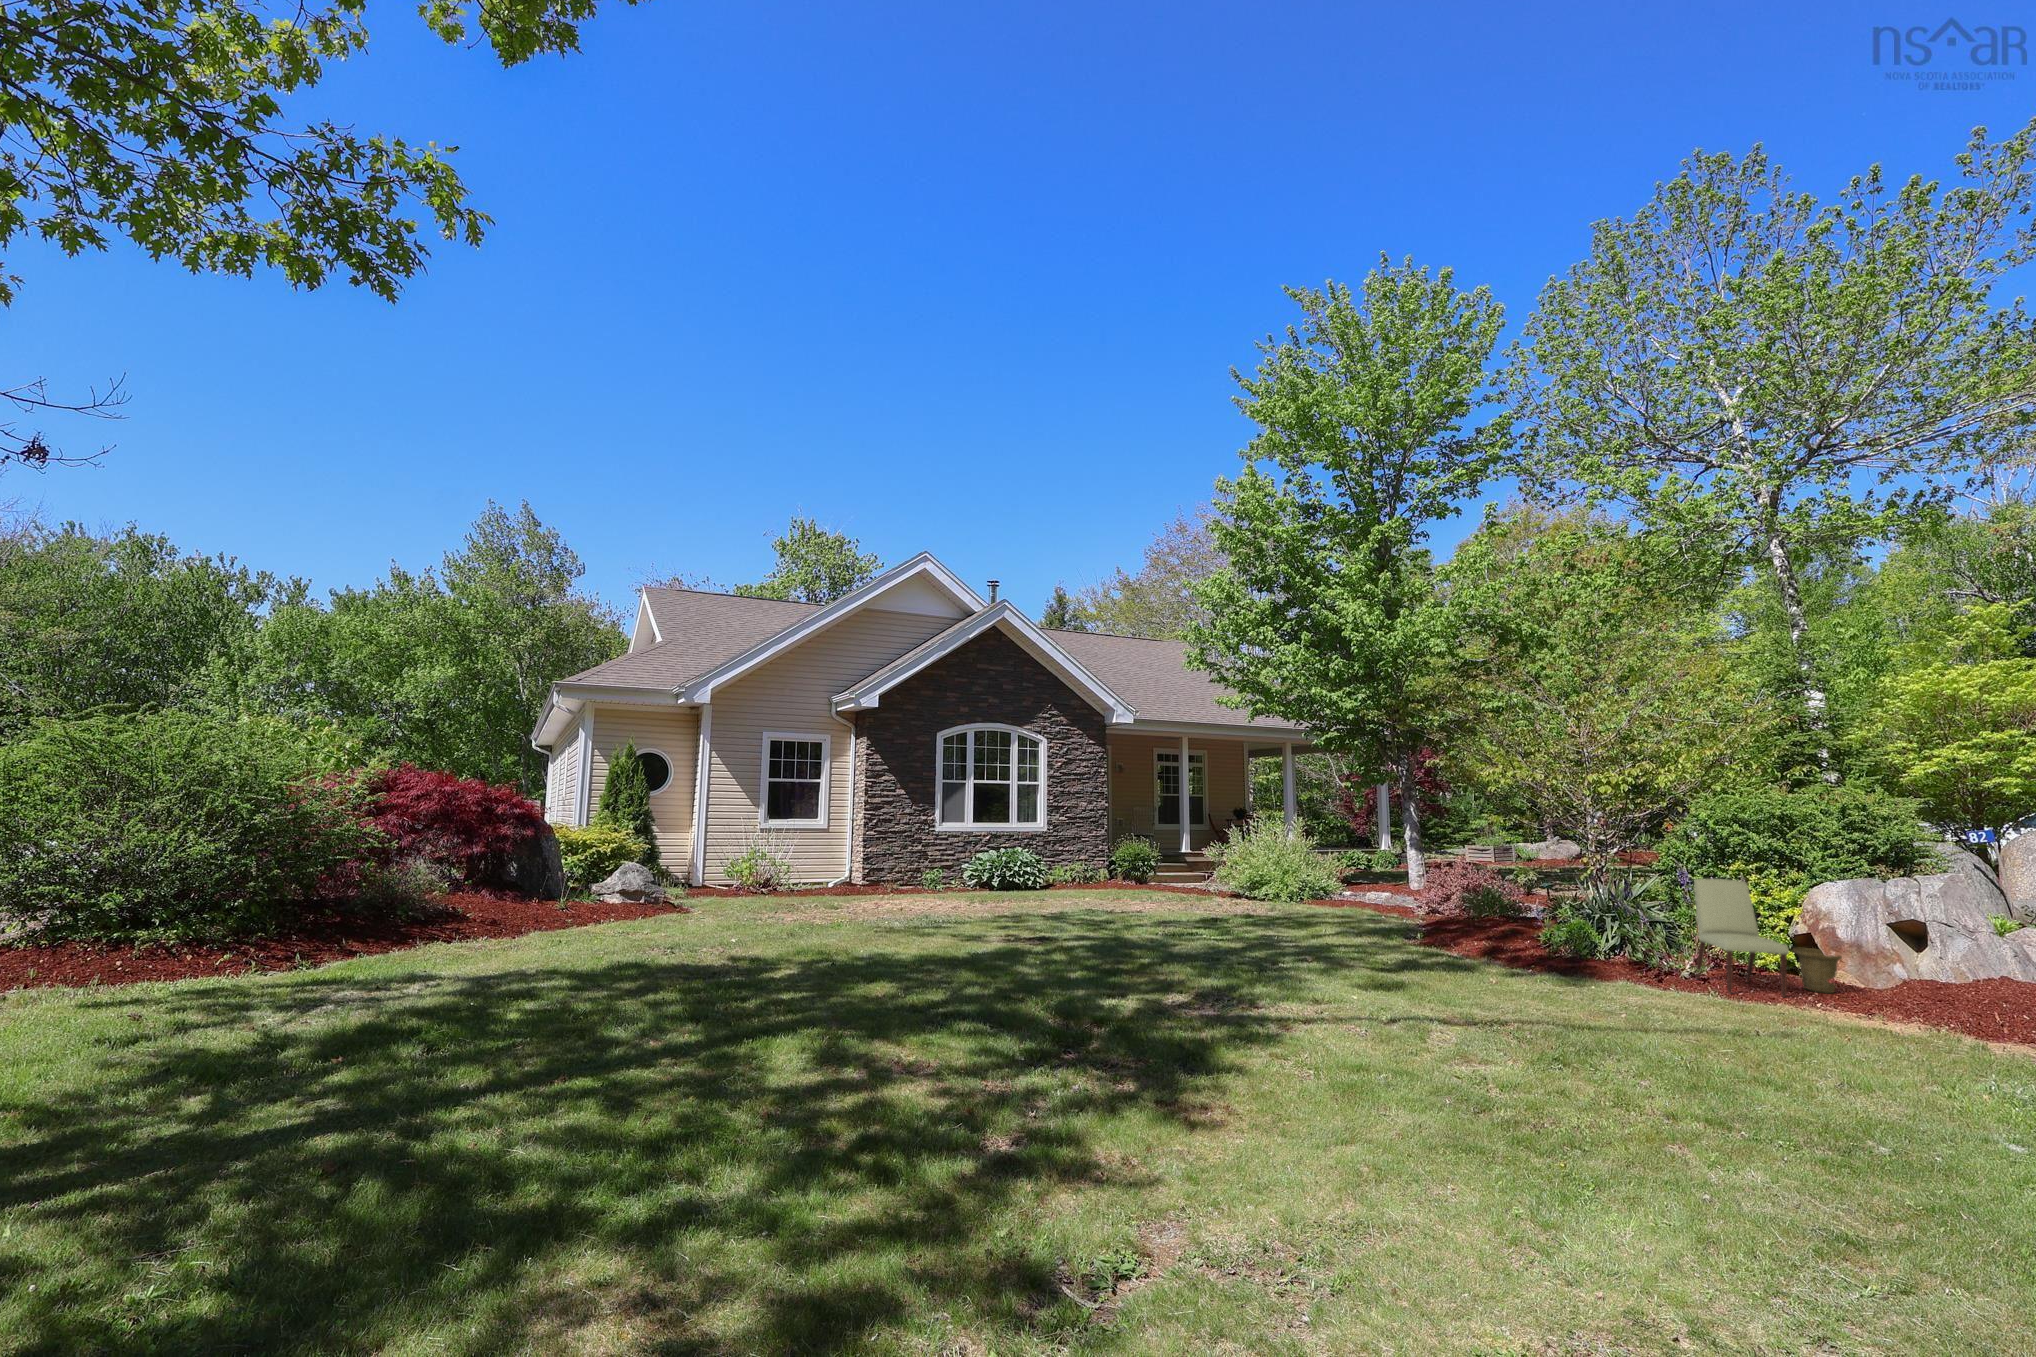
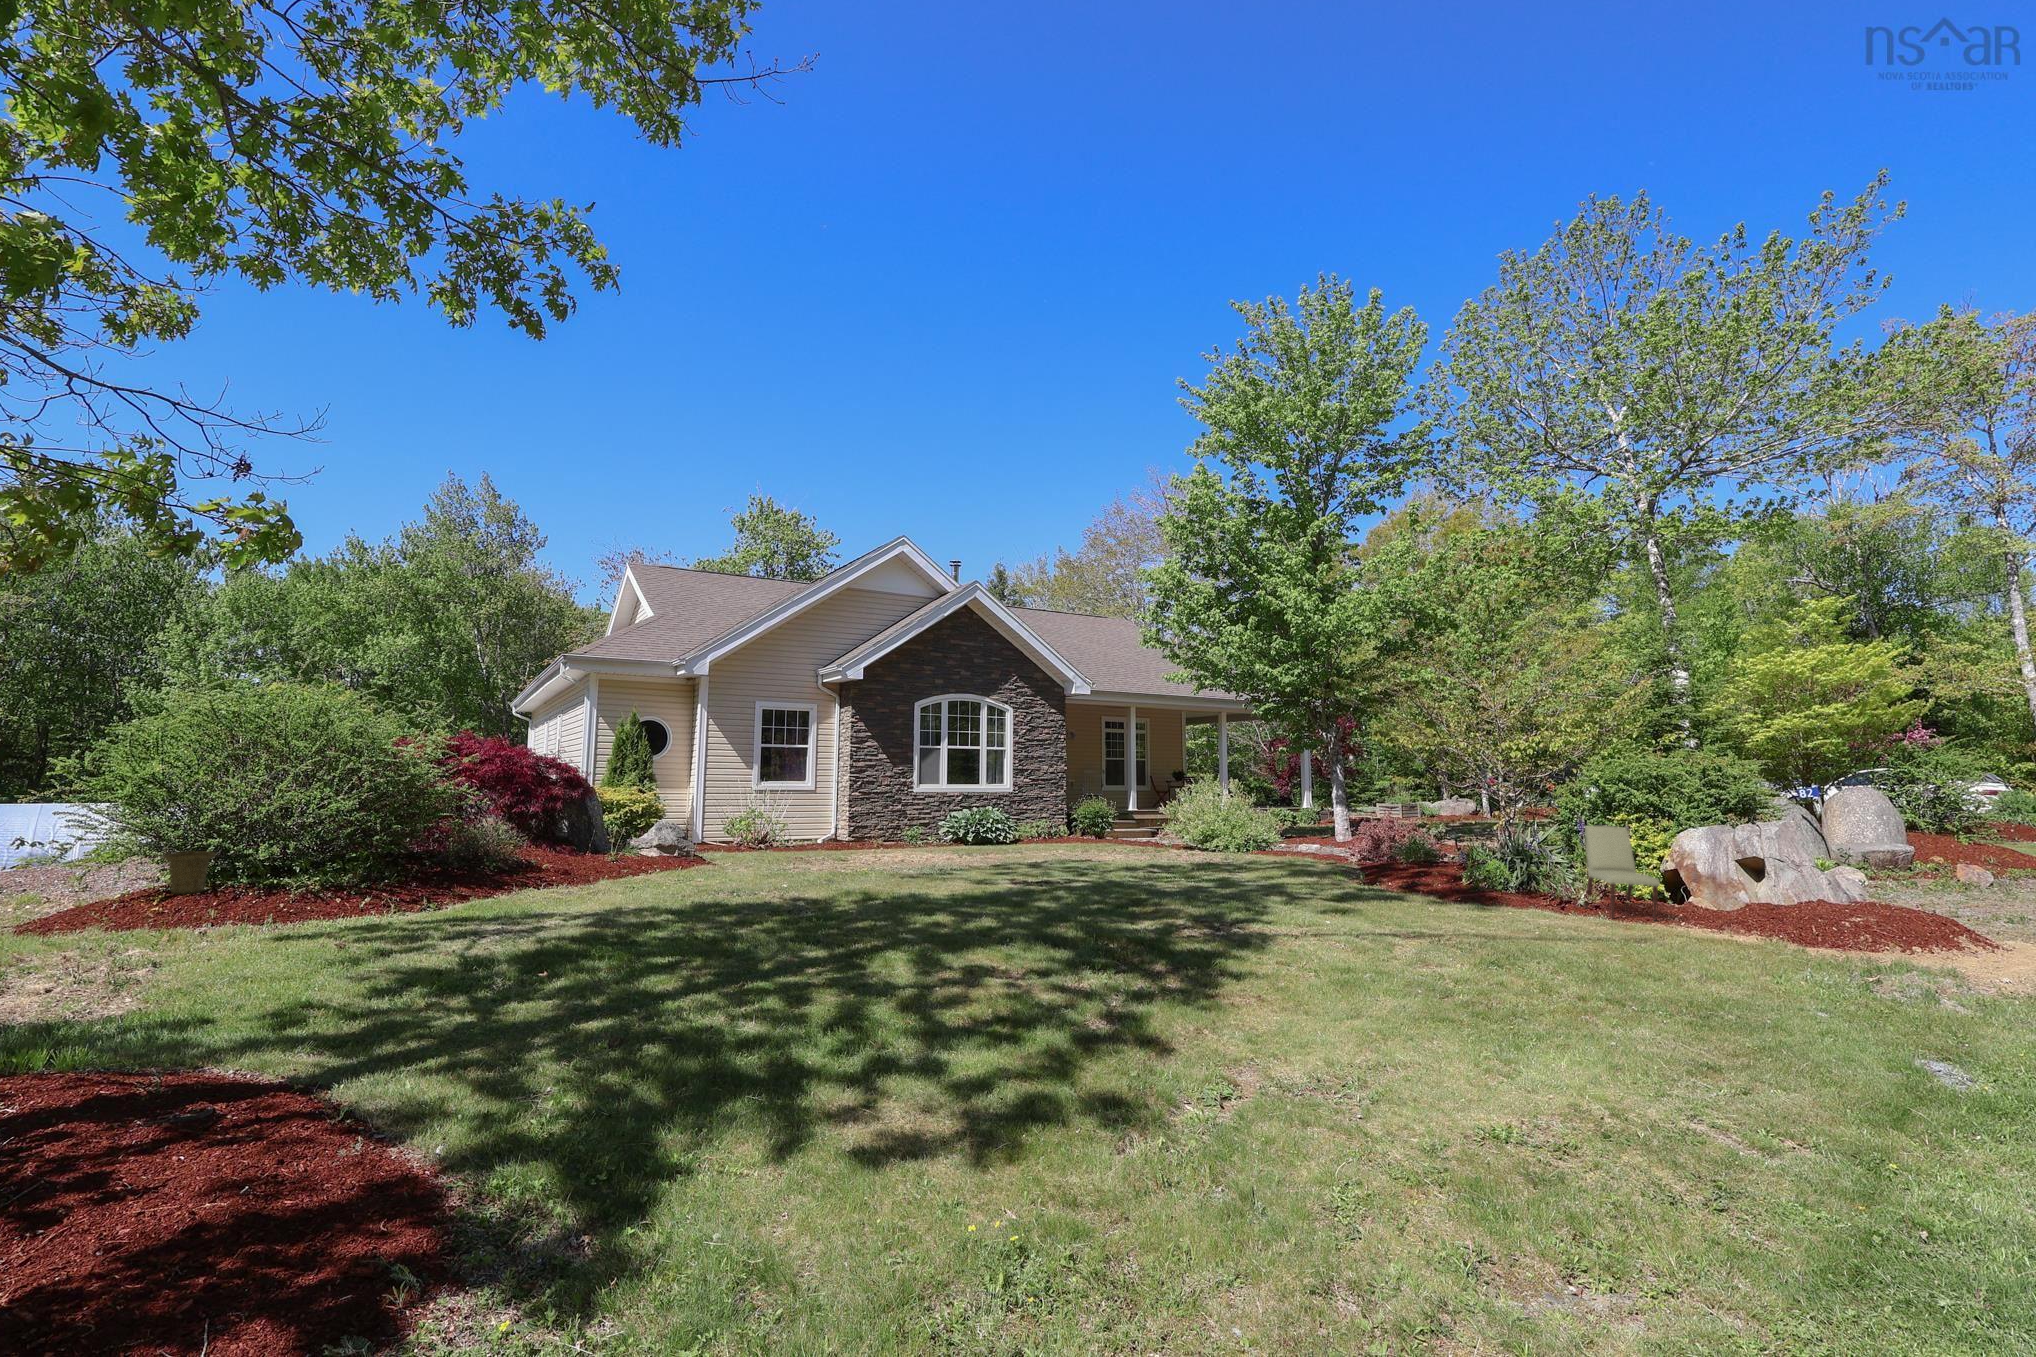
basket: present [1793,948,1842,993] -> present [164,851,216,894]

